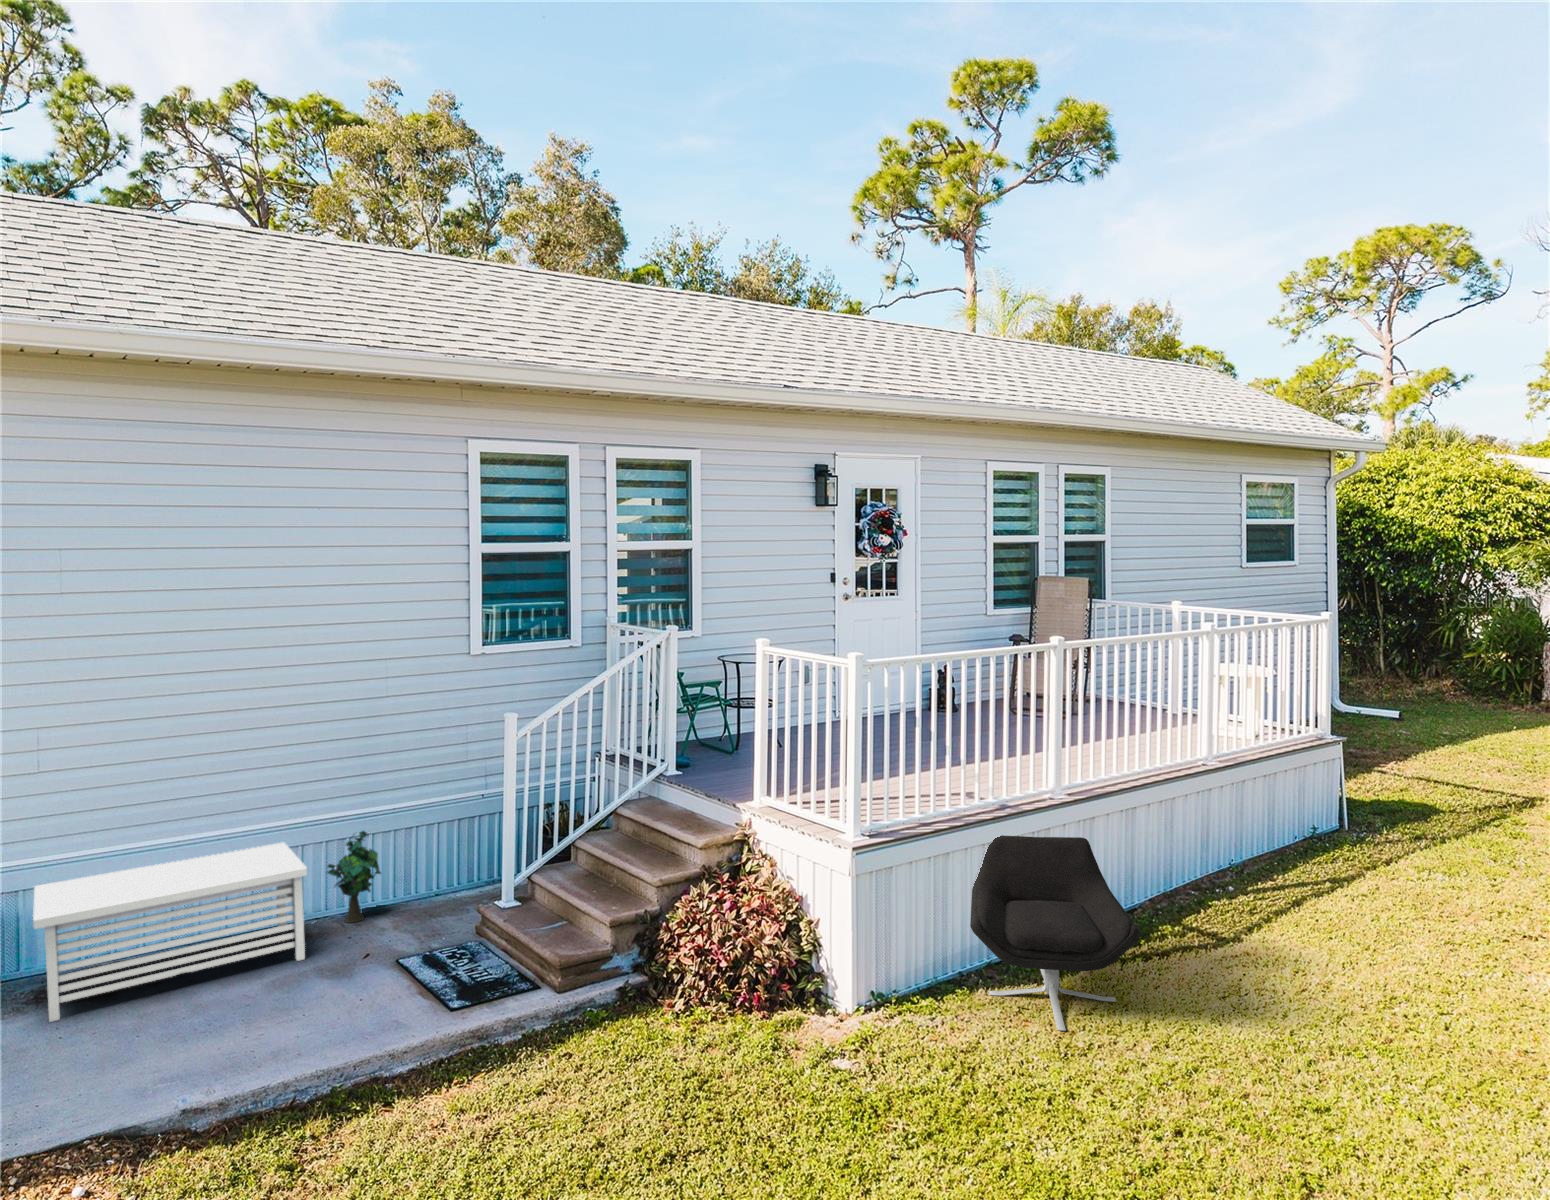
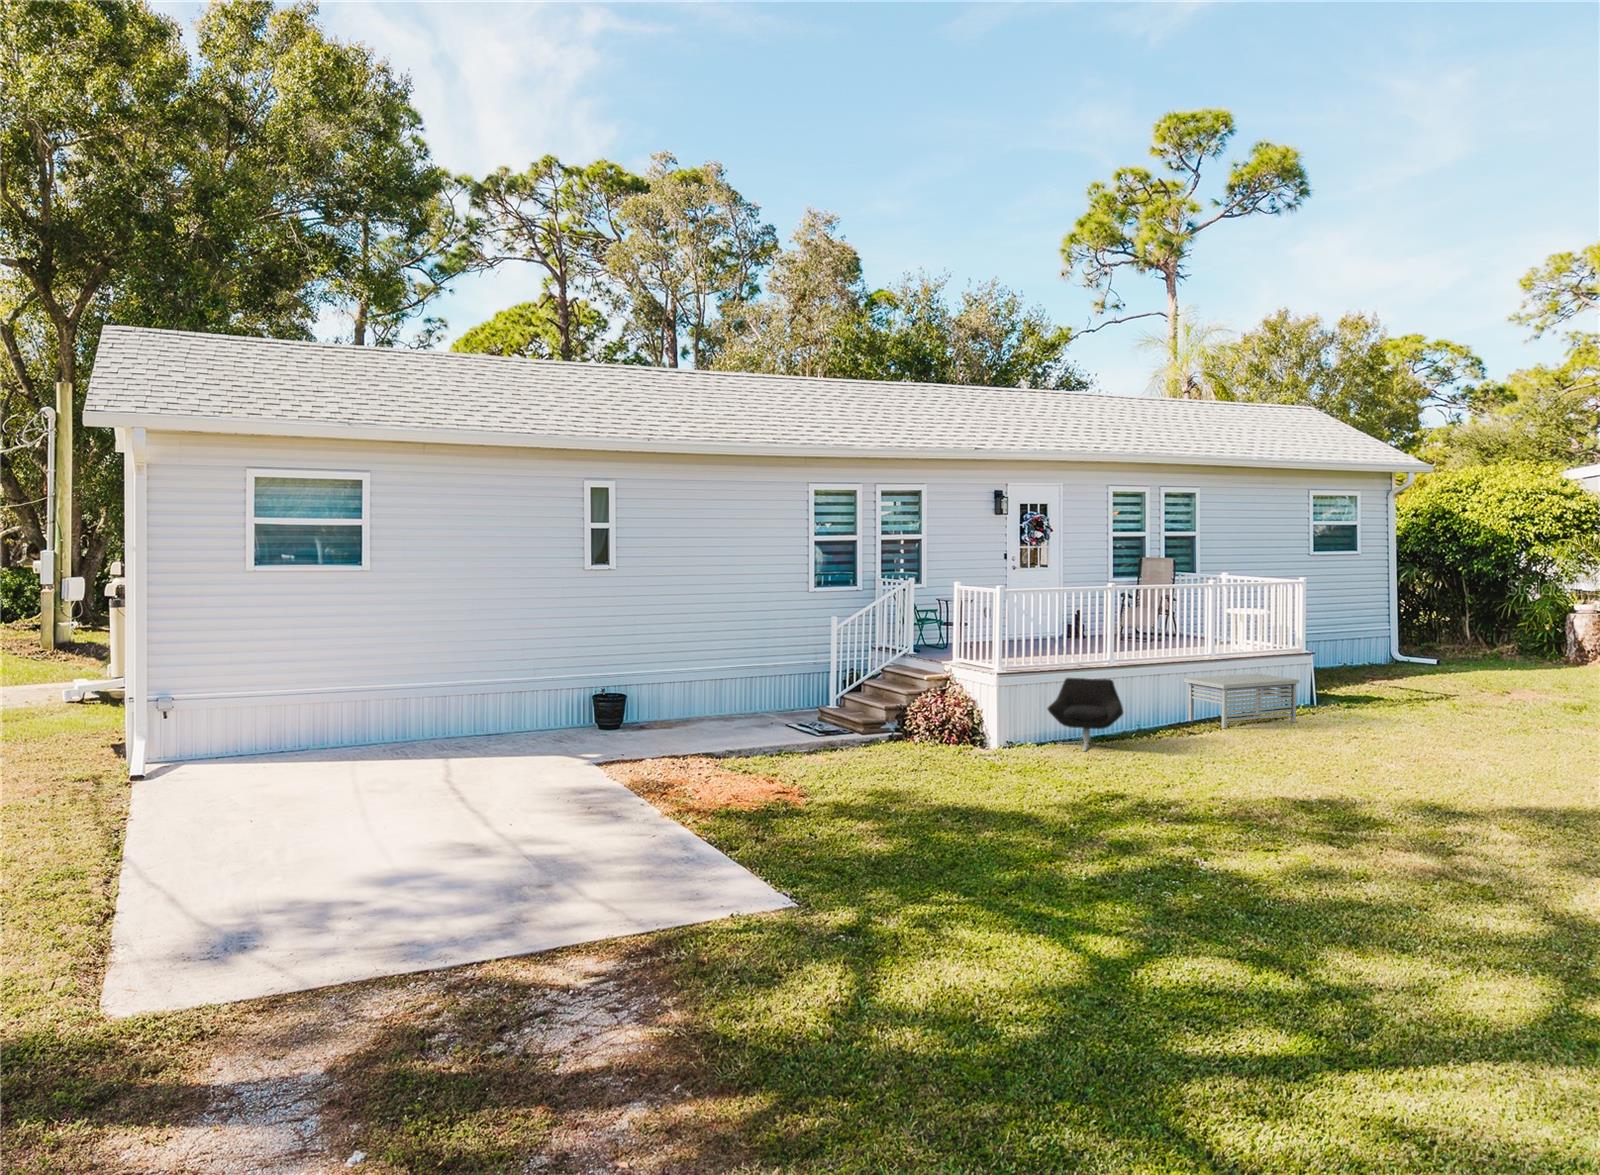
decorative plant: present [328,831,381,923] -> none [747,673,771,715]
storage bench: present [33,842,307,1022] -> present [1184,674,1299,729]

